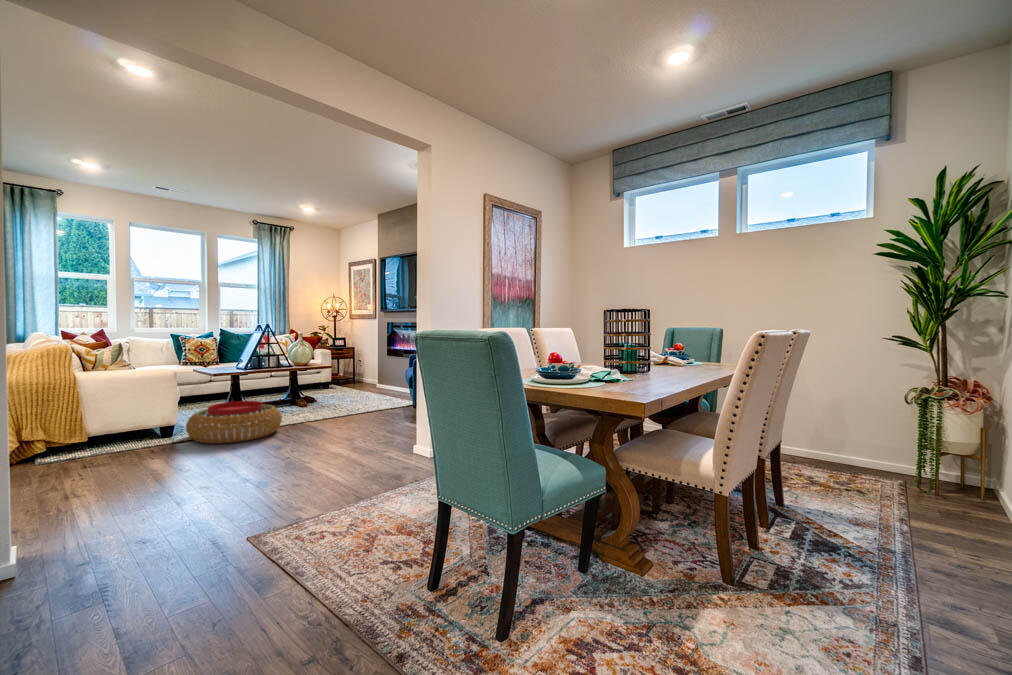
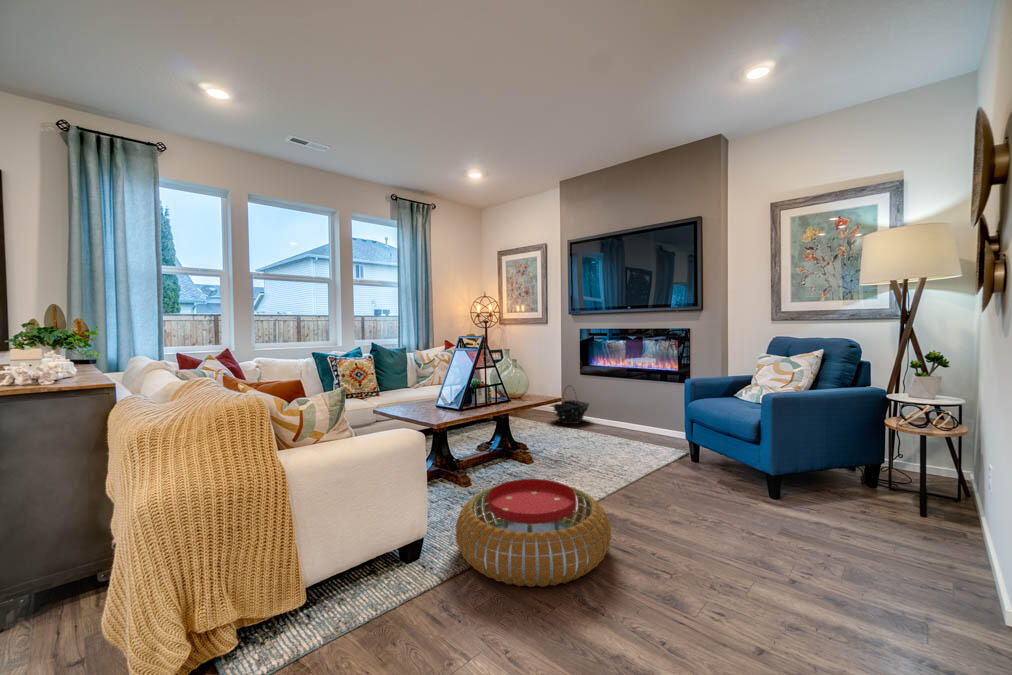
basket: none [359,363,389,390] -> present [550,400,589,424]

